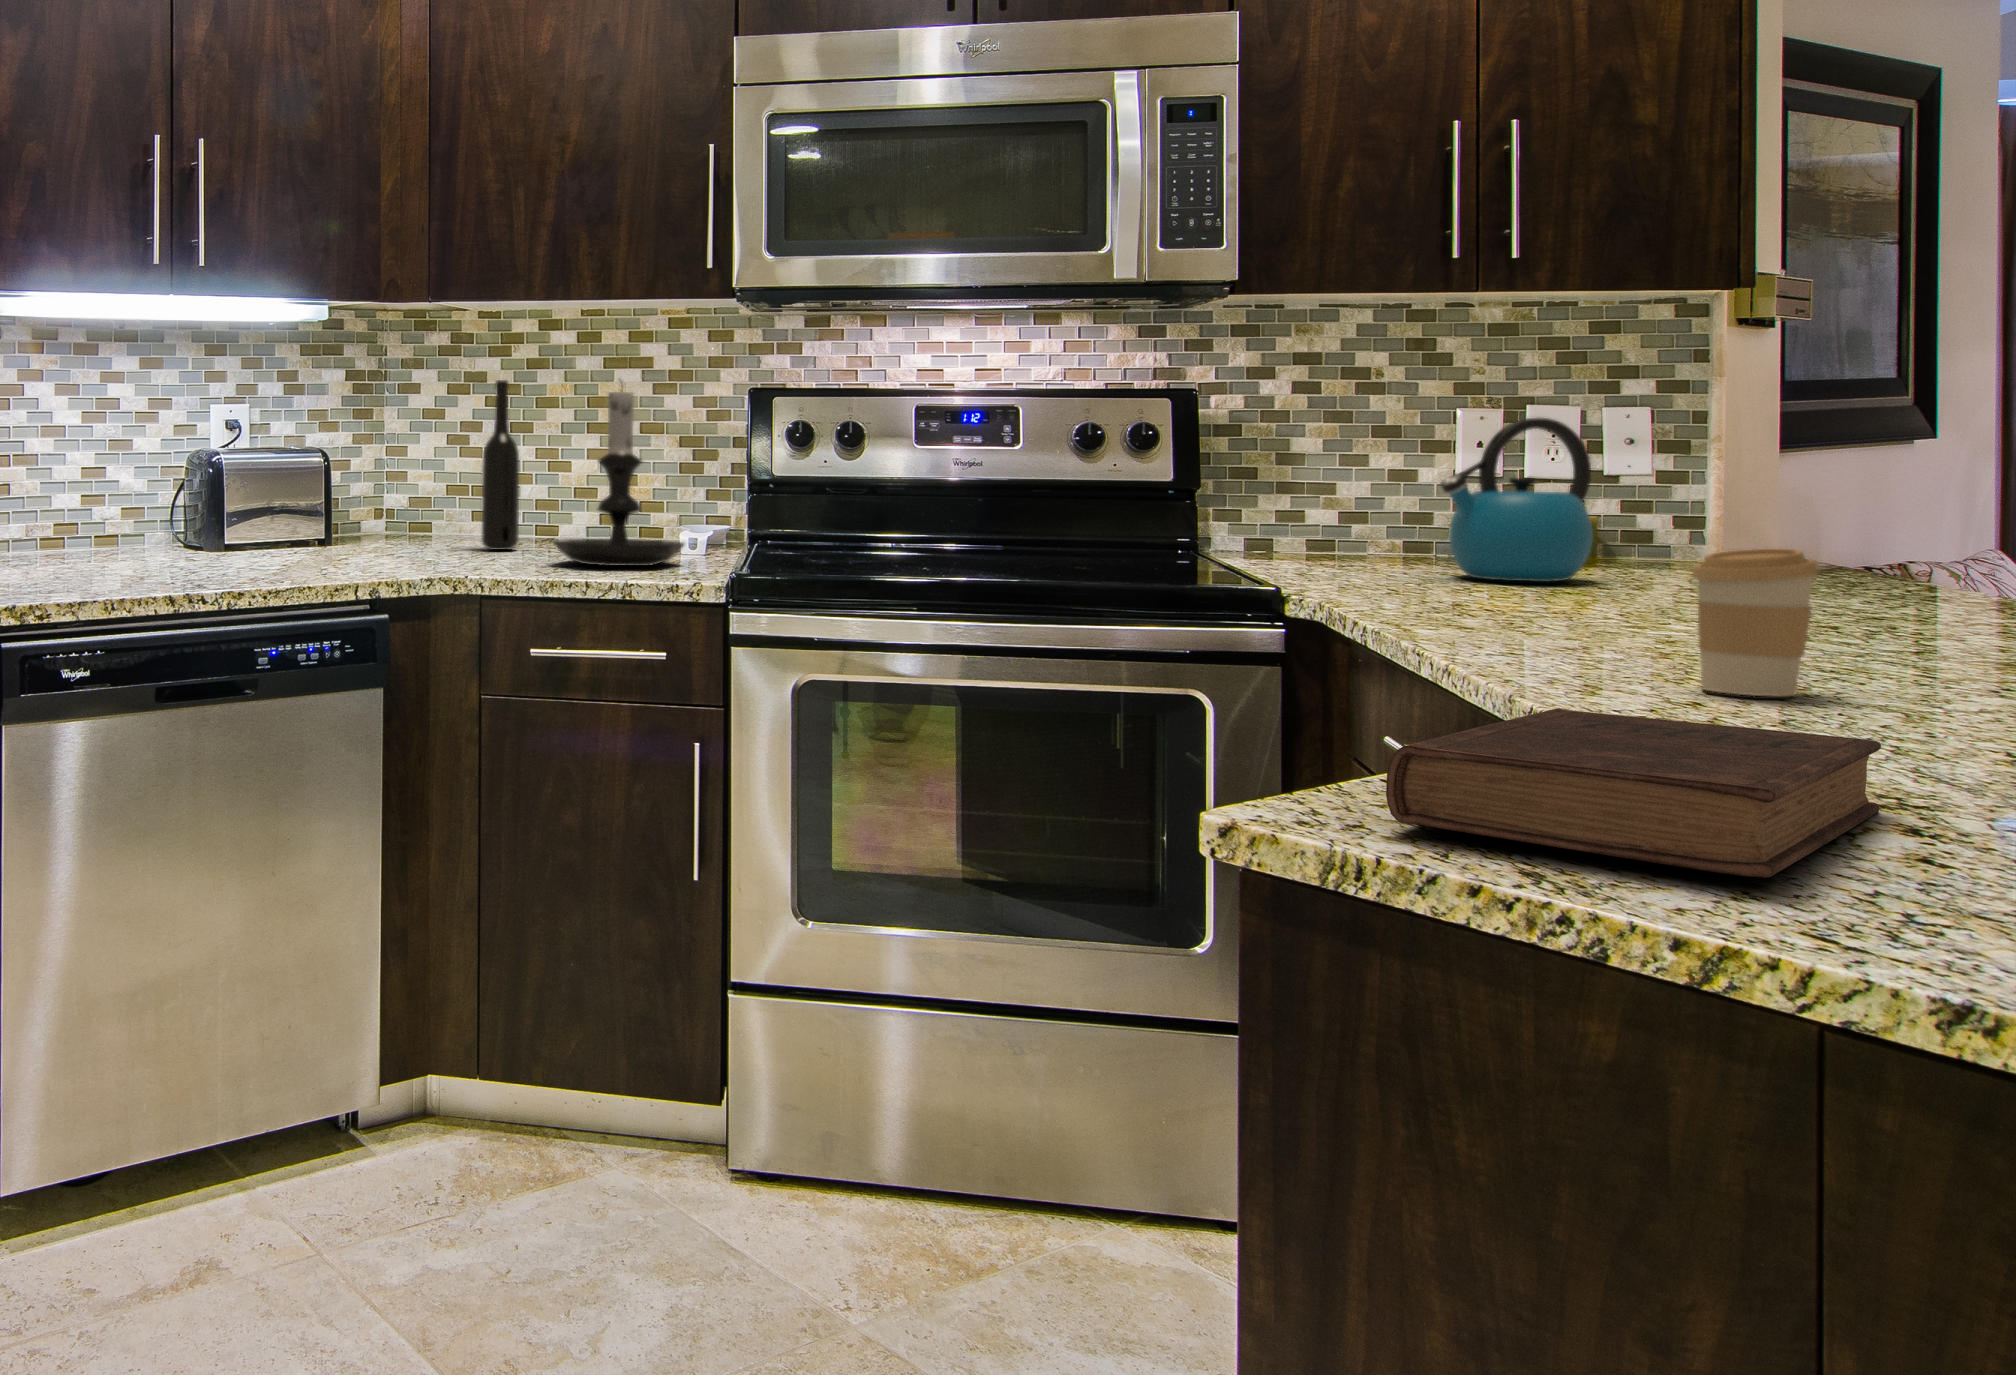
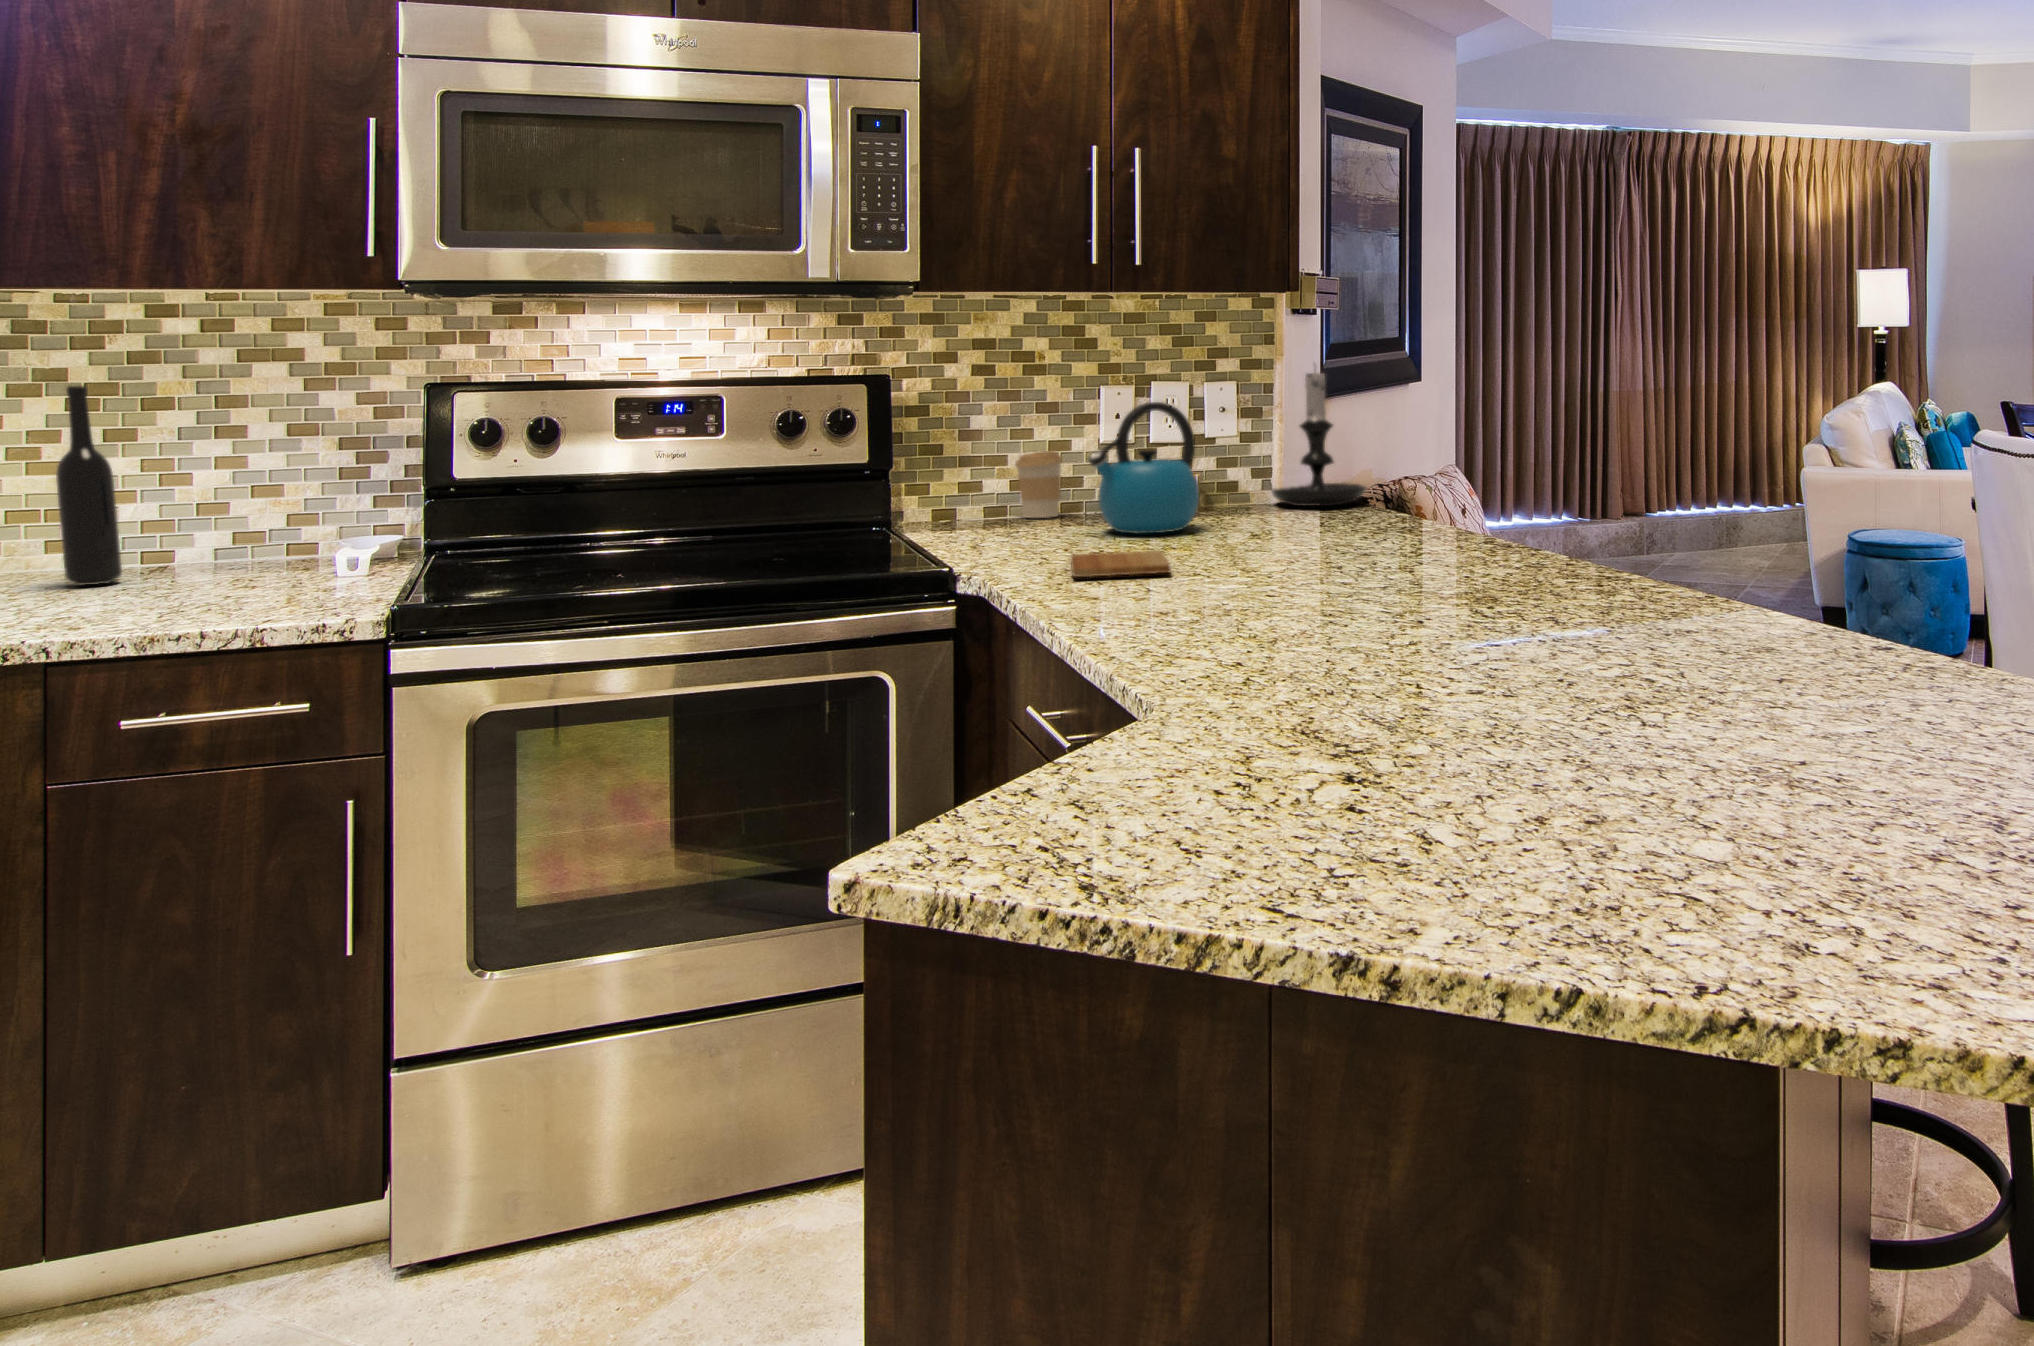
candle holder: present [553,390,684,566] -> present [1272,372,1366,506]
coffee cup: present [1692,549,1818,696] -> present [1015,451,1062,518]
cutting board: none [1415,590,1562,615] -> present [1071,551,1171,577]
book: present [1386,708,1881,878] -> none [986,710,1328,861]

